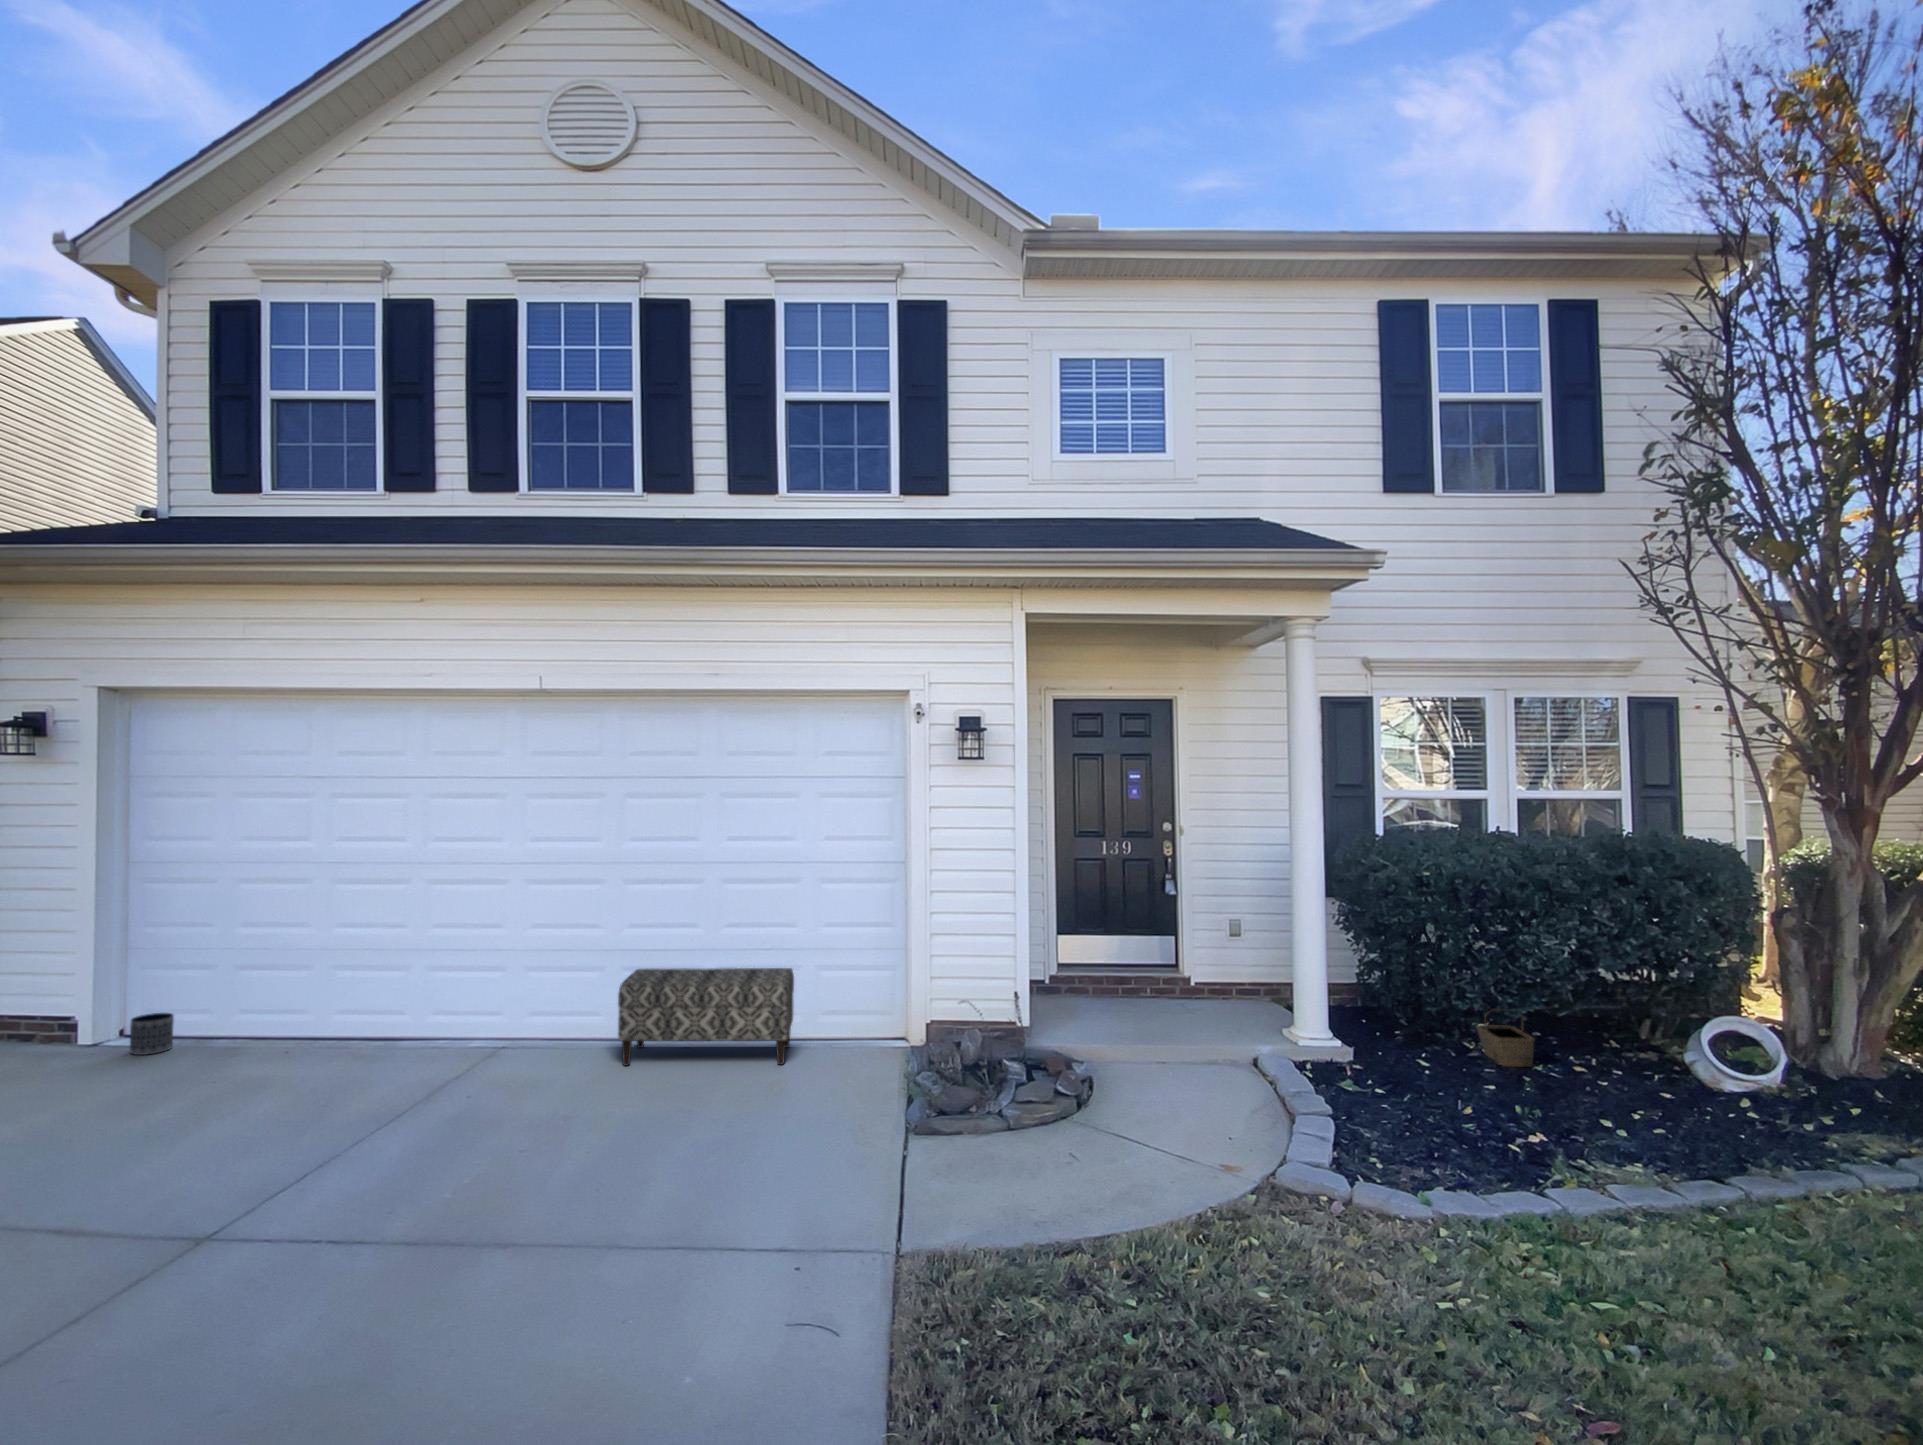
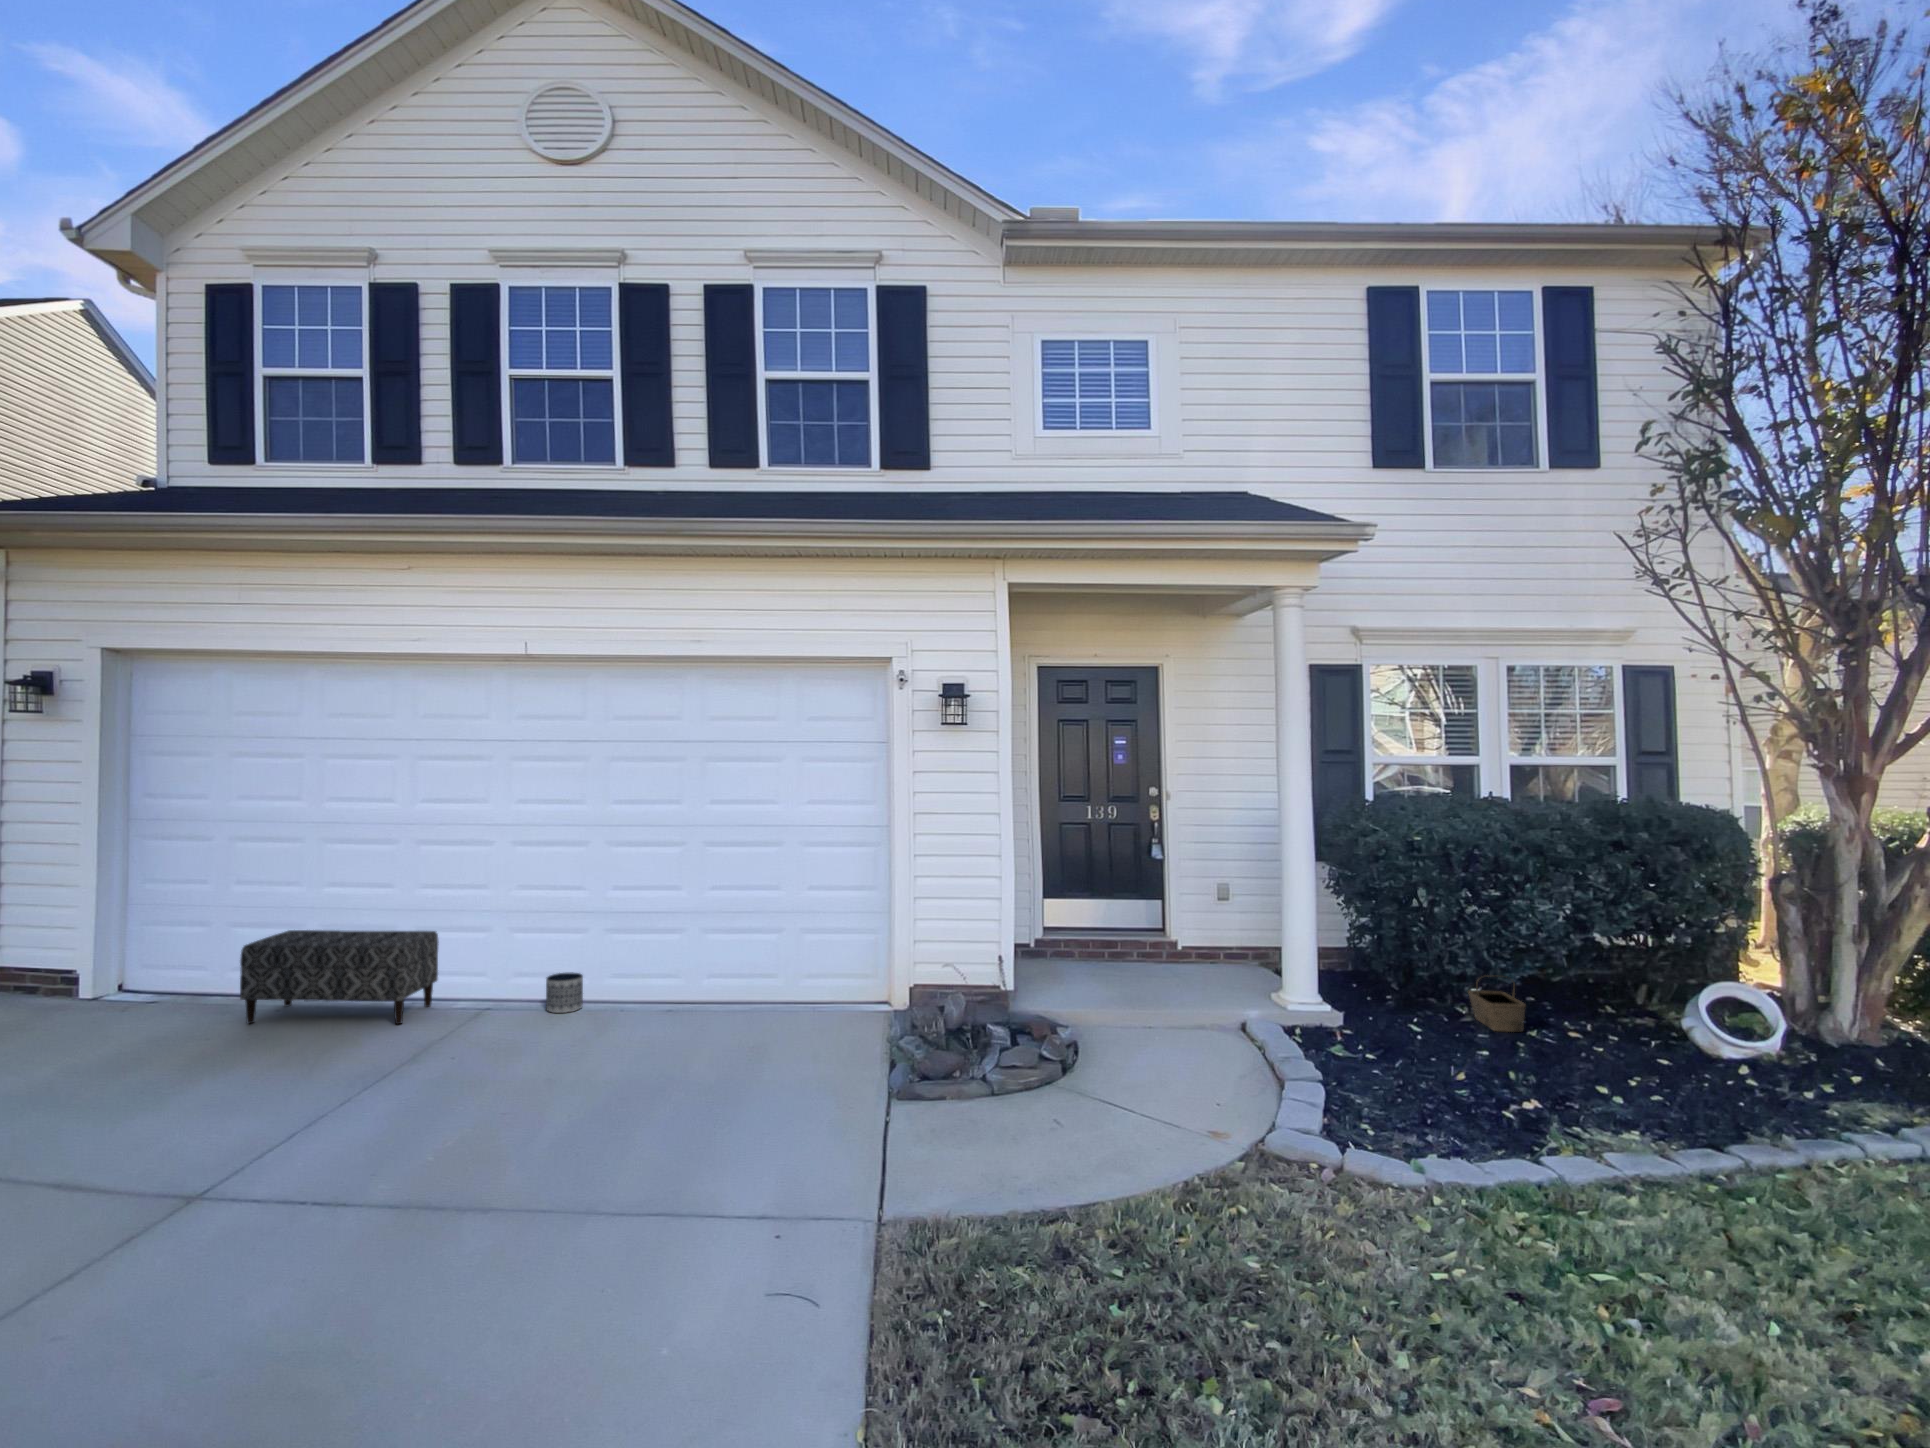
bench: present [618,968,794,1066] -> present [240,930,439,1024]
planter: present [130,1013,174,1055] -> present [546,972,583,1013]

